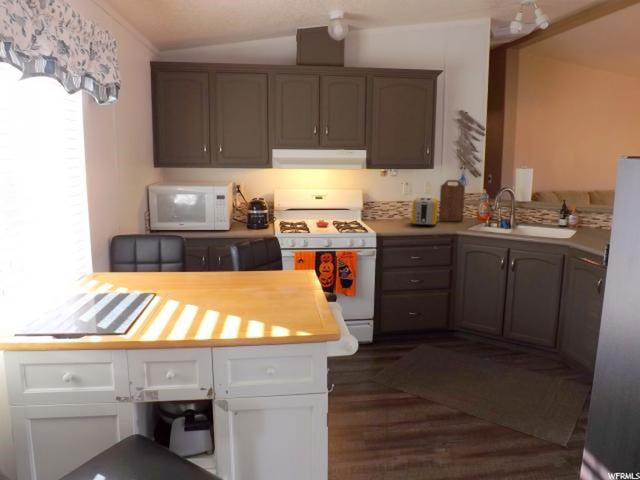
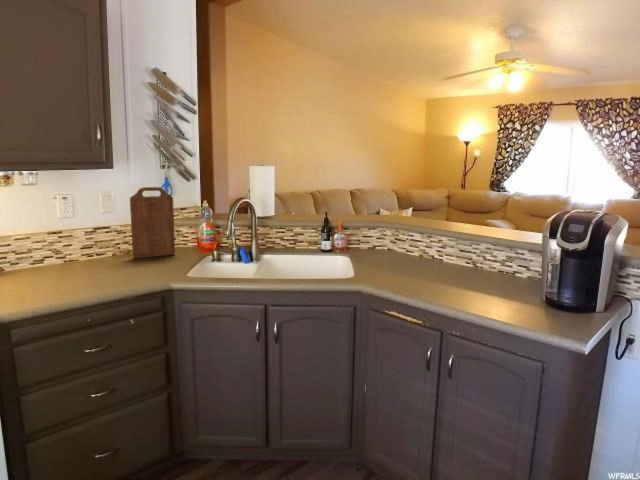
toaster: present [412,198,438,227] -> none [72,223,129,285]

